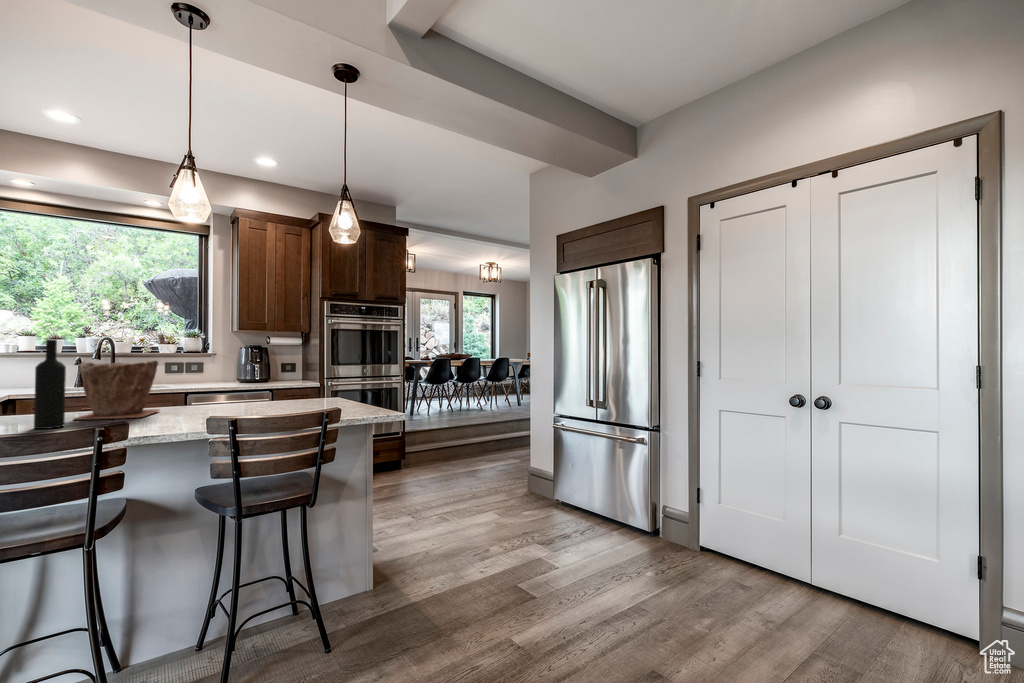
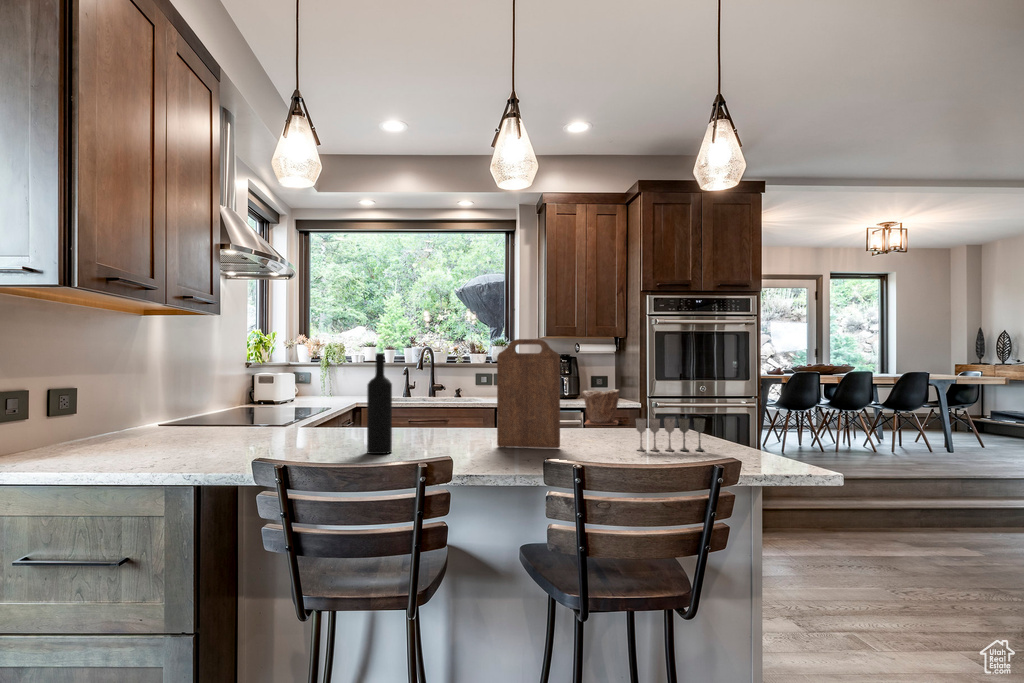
cutting board: none [180,331,239,416] -> present [497,339,560,448]
plant pot: present [73,360,159,420] -> present [582,390,620,425]
wine glass: none [300,387,350,411] -> present [636,418,705,451]

